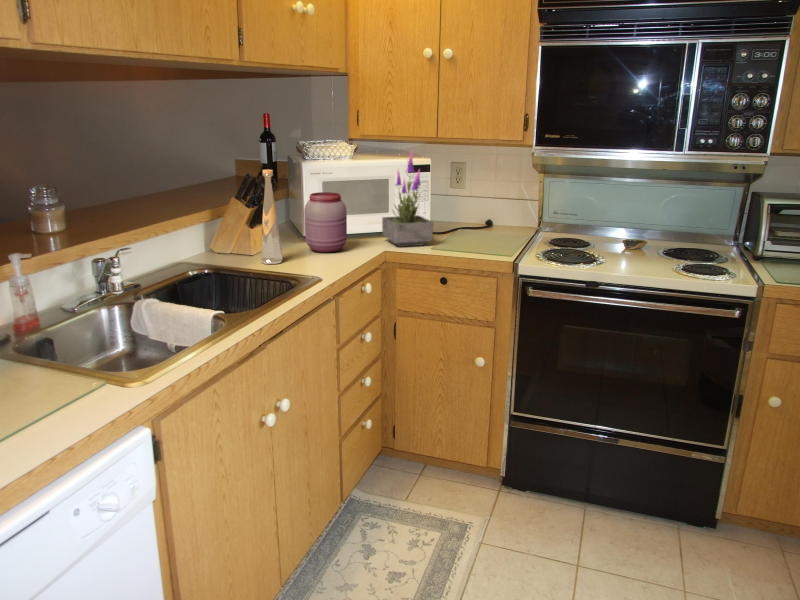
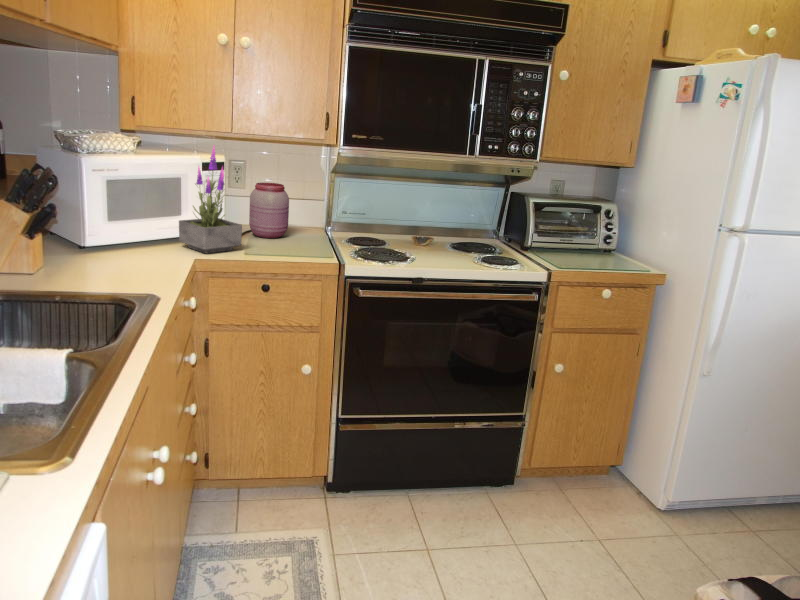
bottle: present [261,170,283,264] -> none [56,165,86,283]
jar: present [304,192,347,253] -> present [249,183,289,238]

